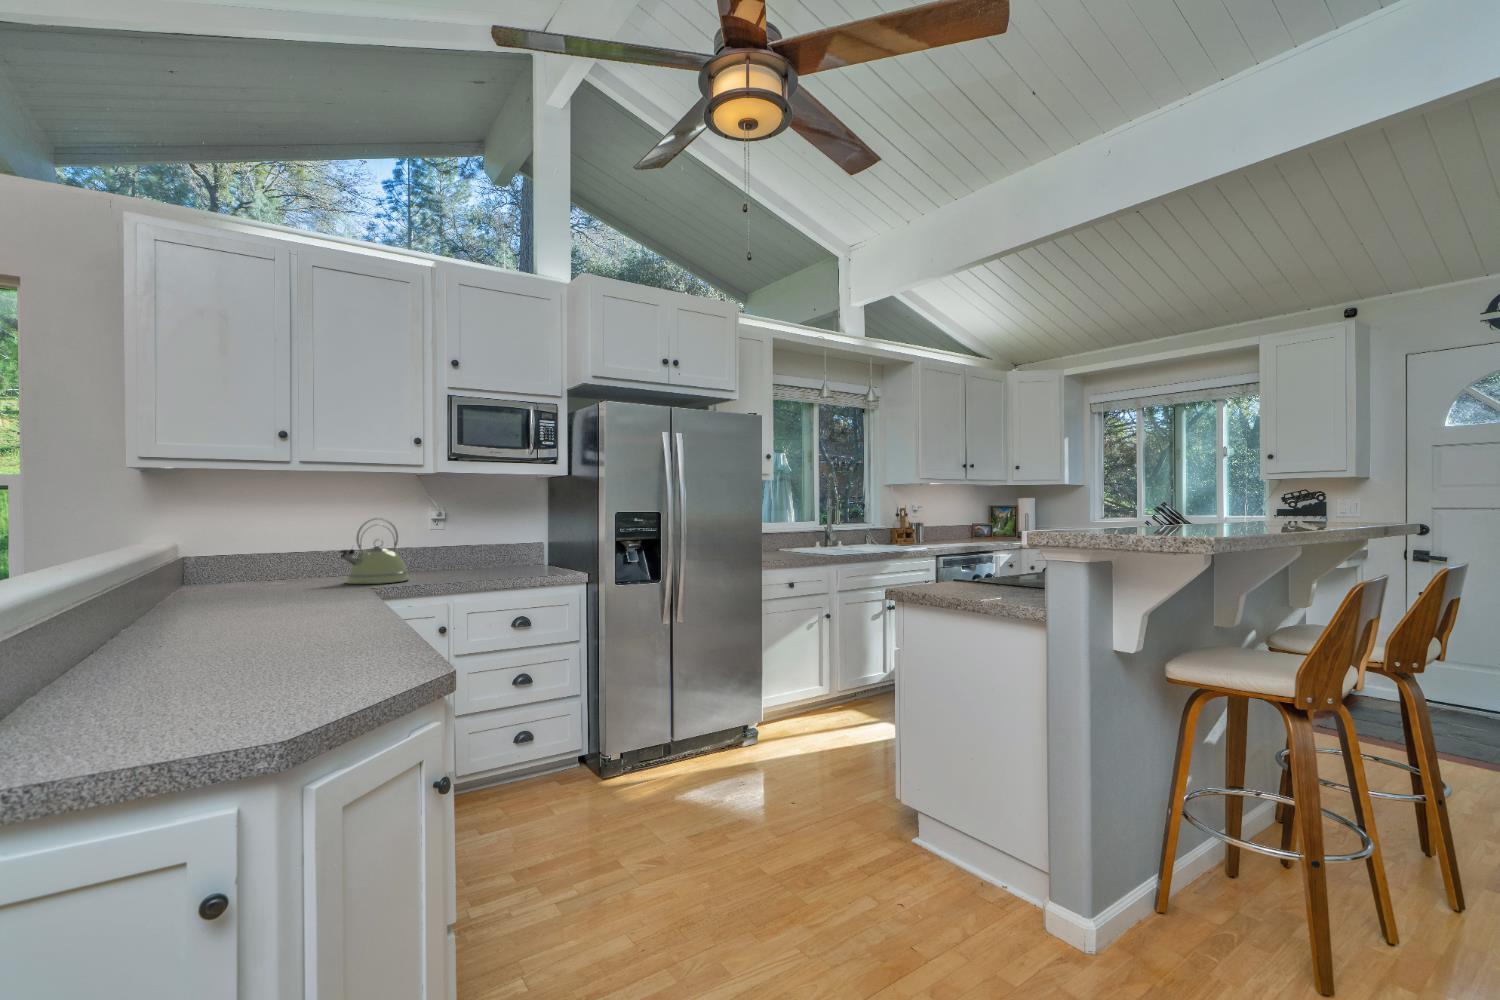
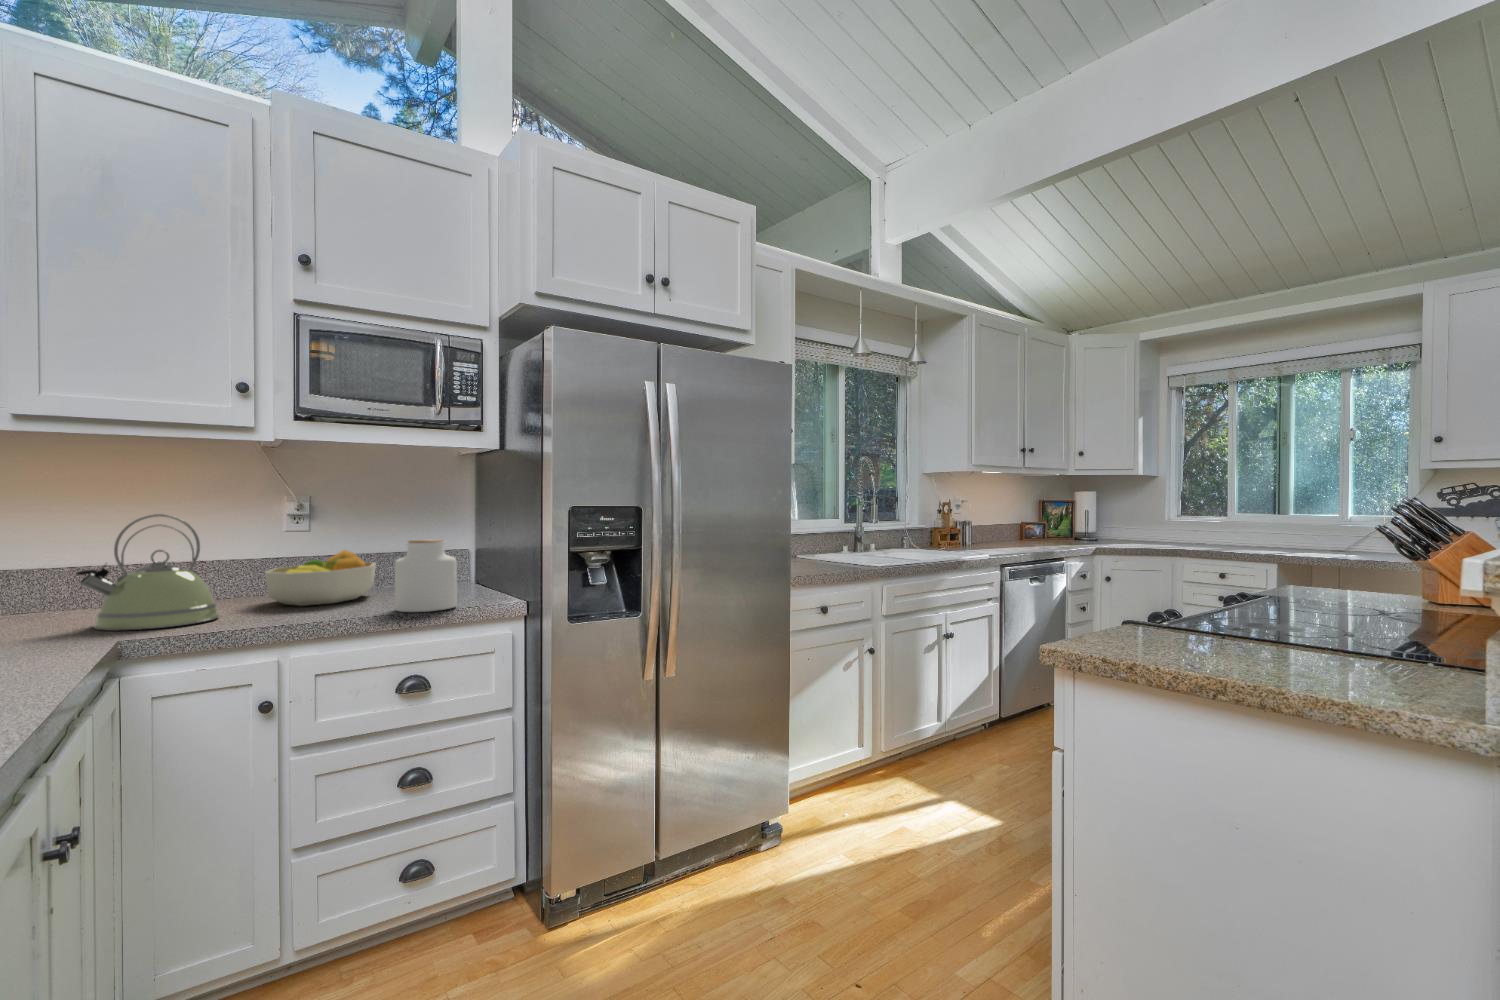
jar: none [508,534,545,578] -> present [395,539,457,612]
fruit bowl: none [427,541,489,575] -> present [265,550,376,606]

